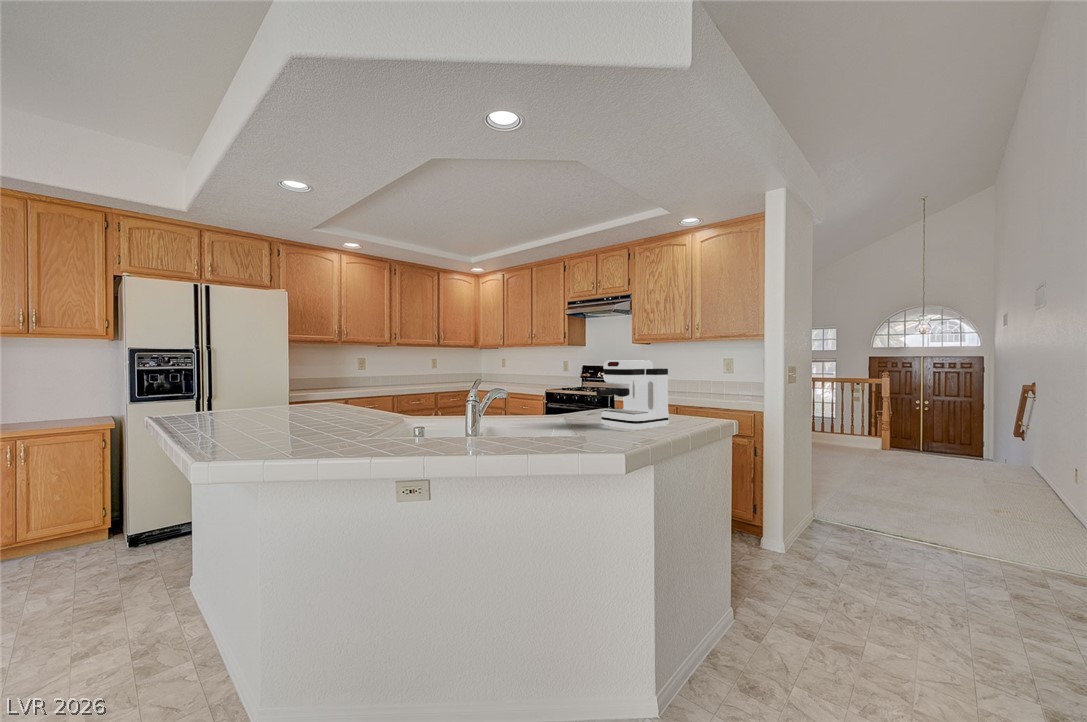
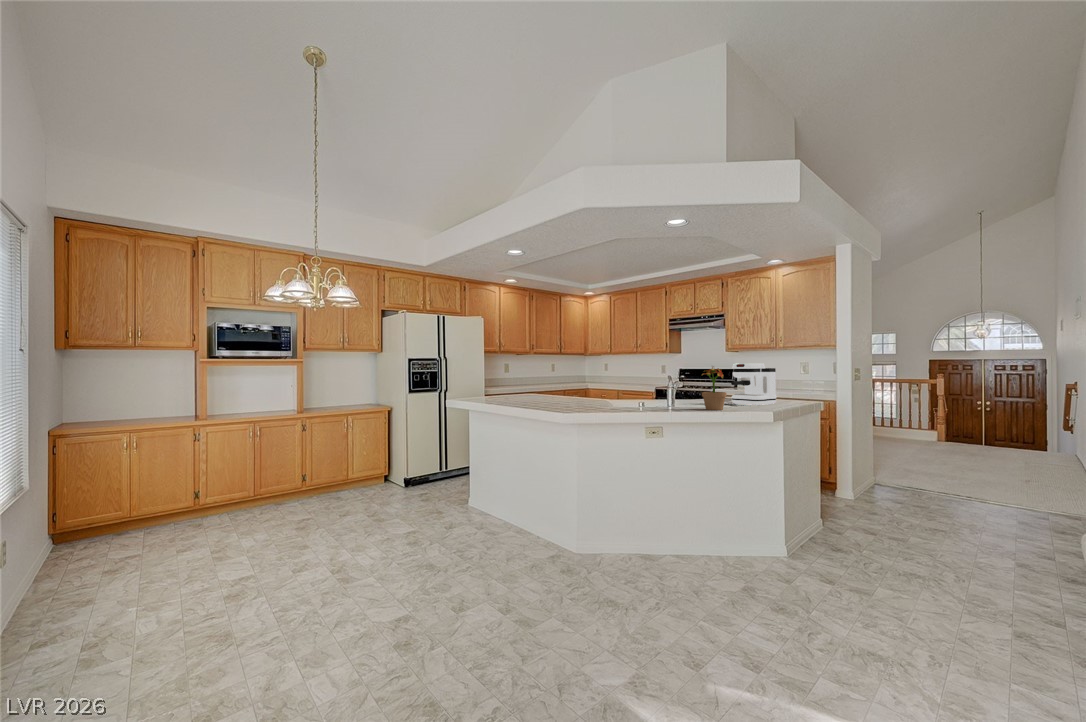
potted plant: none [516,365,562,449] -> present [702,367,726,410]

